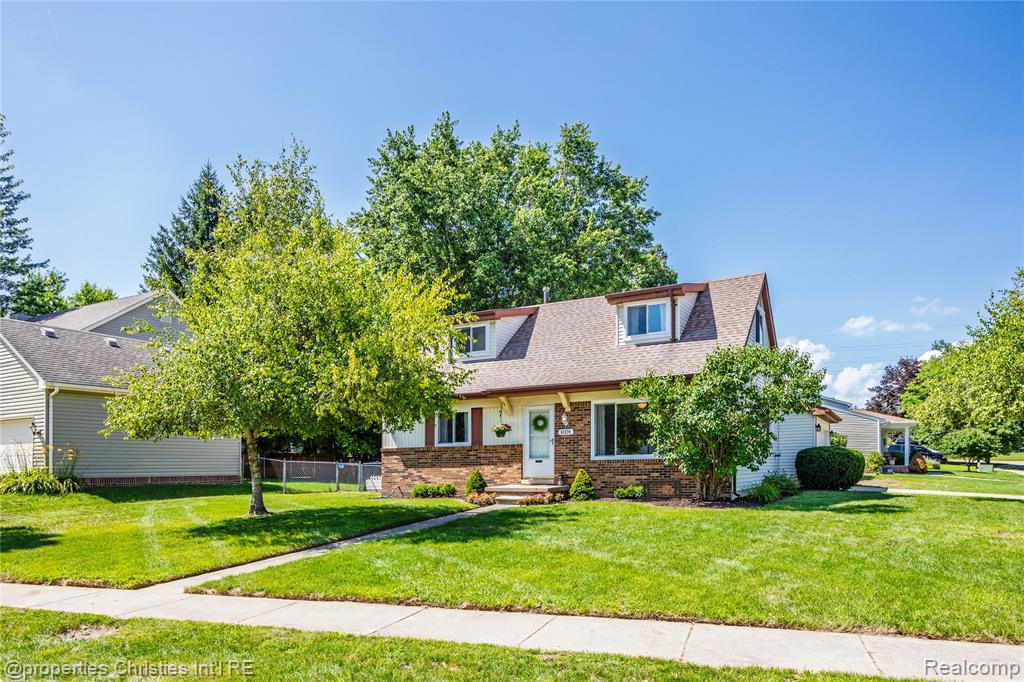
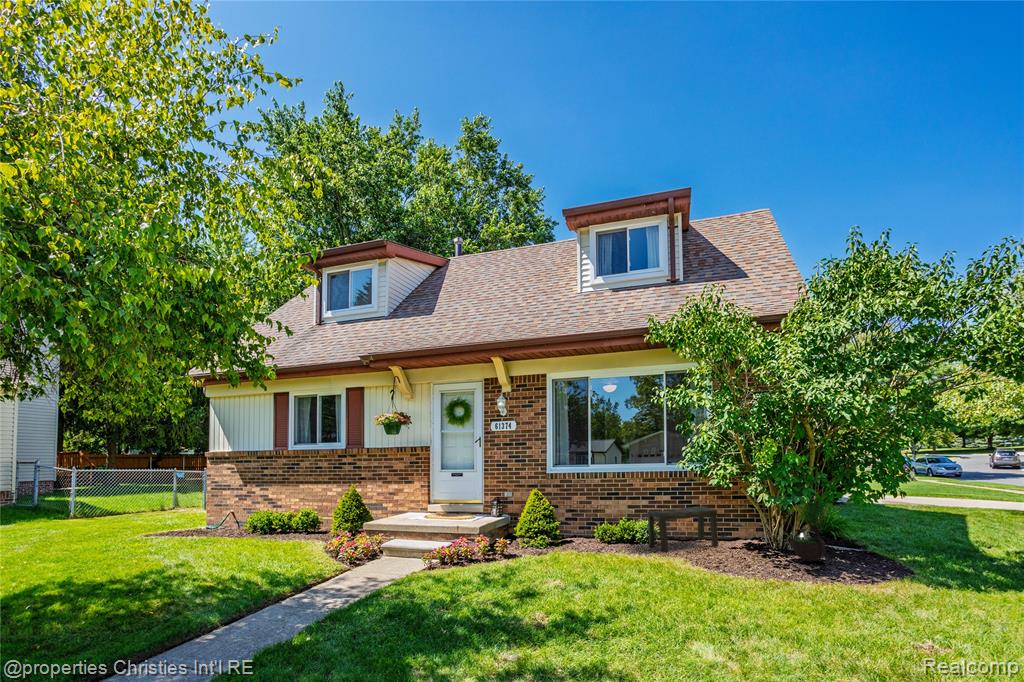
potted tree: none [712,467,732,504] -> present [792,498,831,561]

